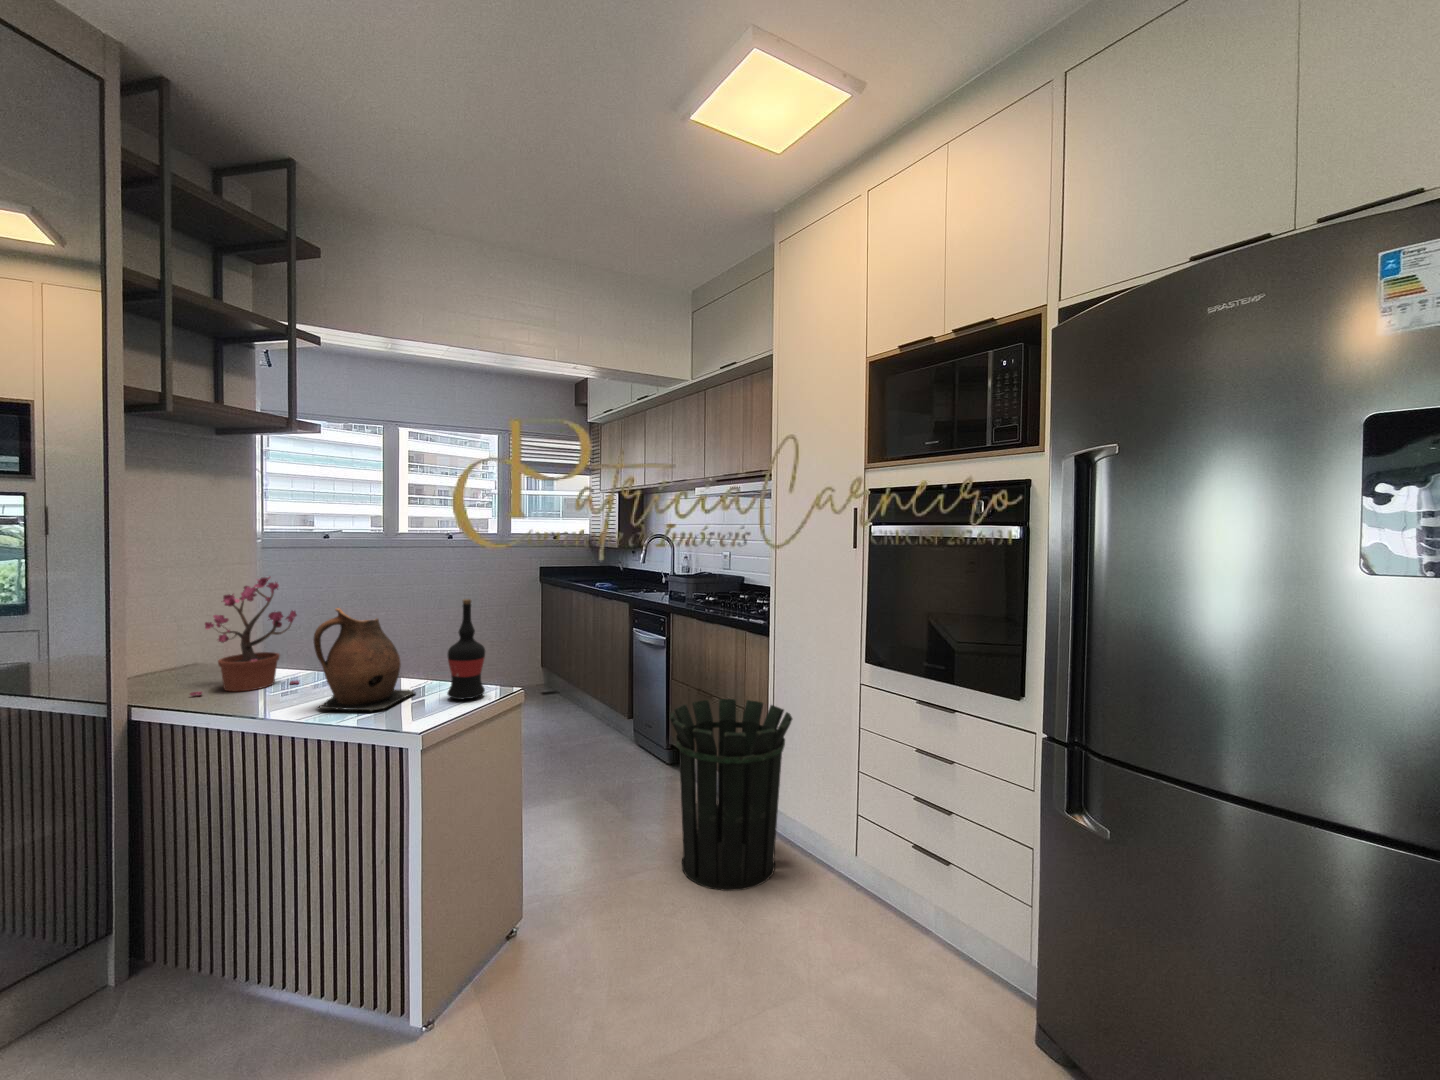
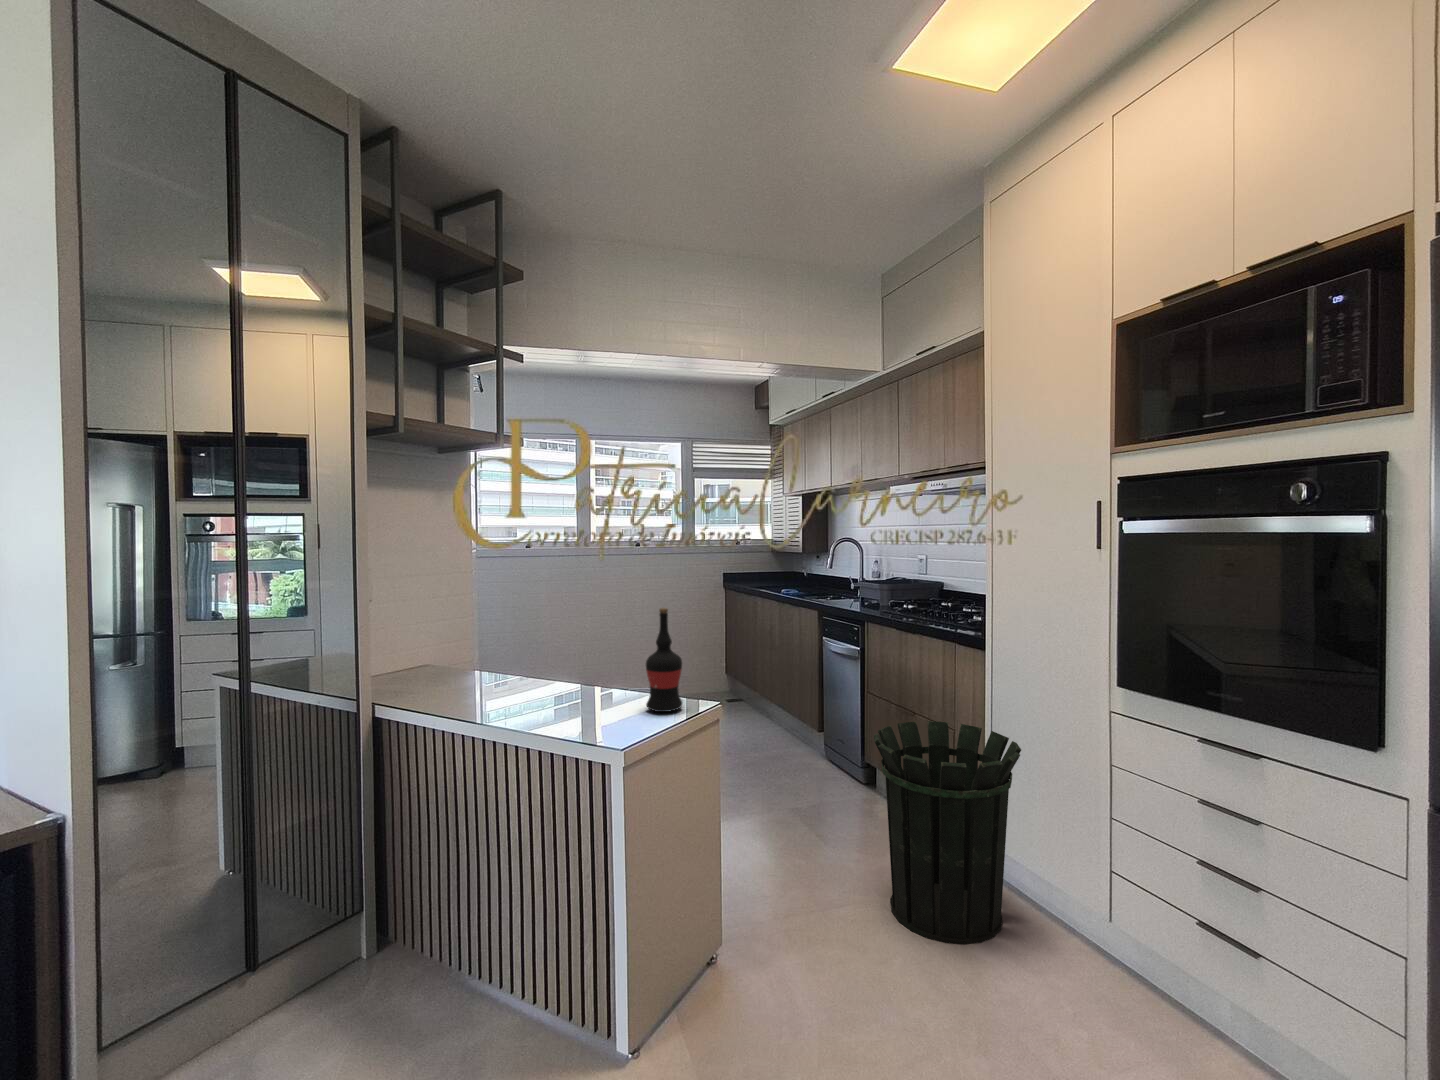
potted plant: present [190,577,299,696] -> none [421,584,512,697]
ceramic pitcher: present [314,608,415,712] -> none [523,616,616,721]

